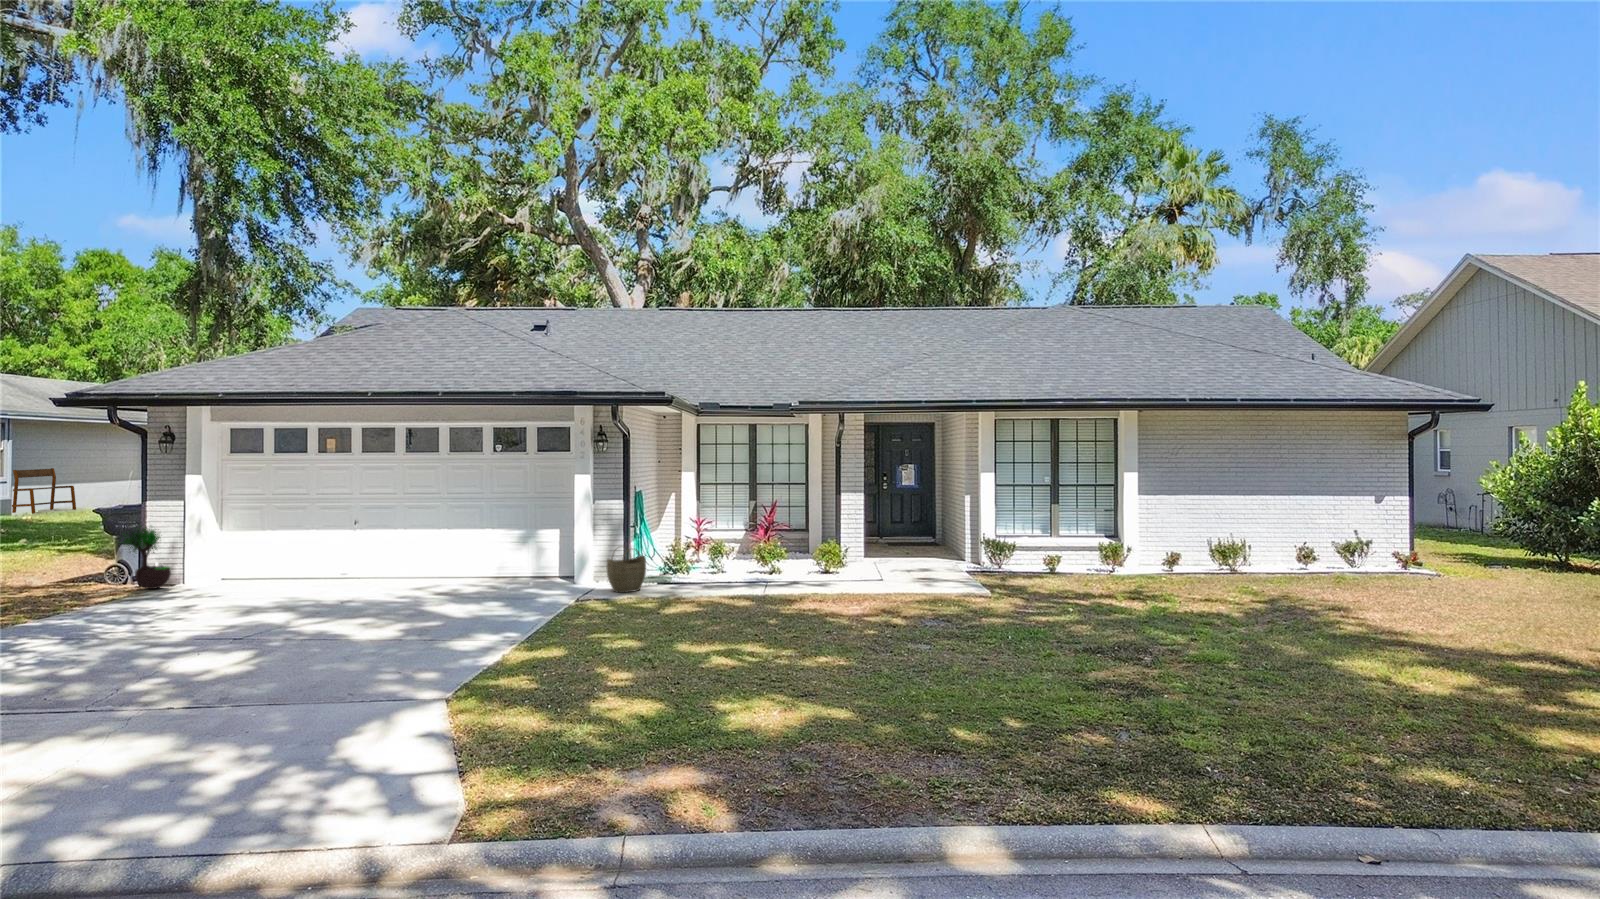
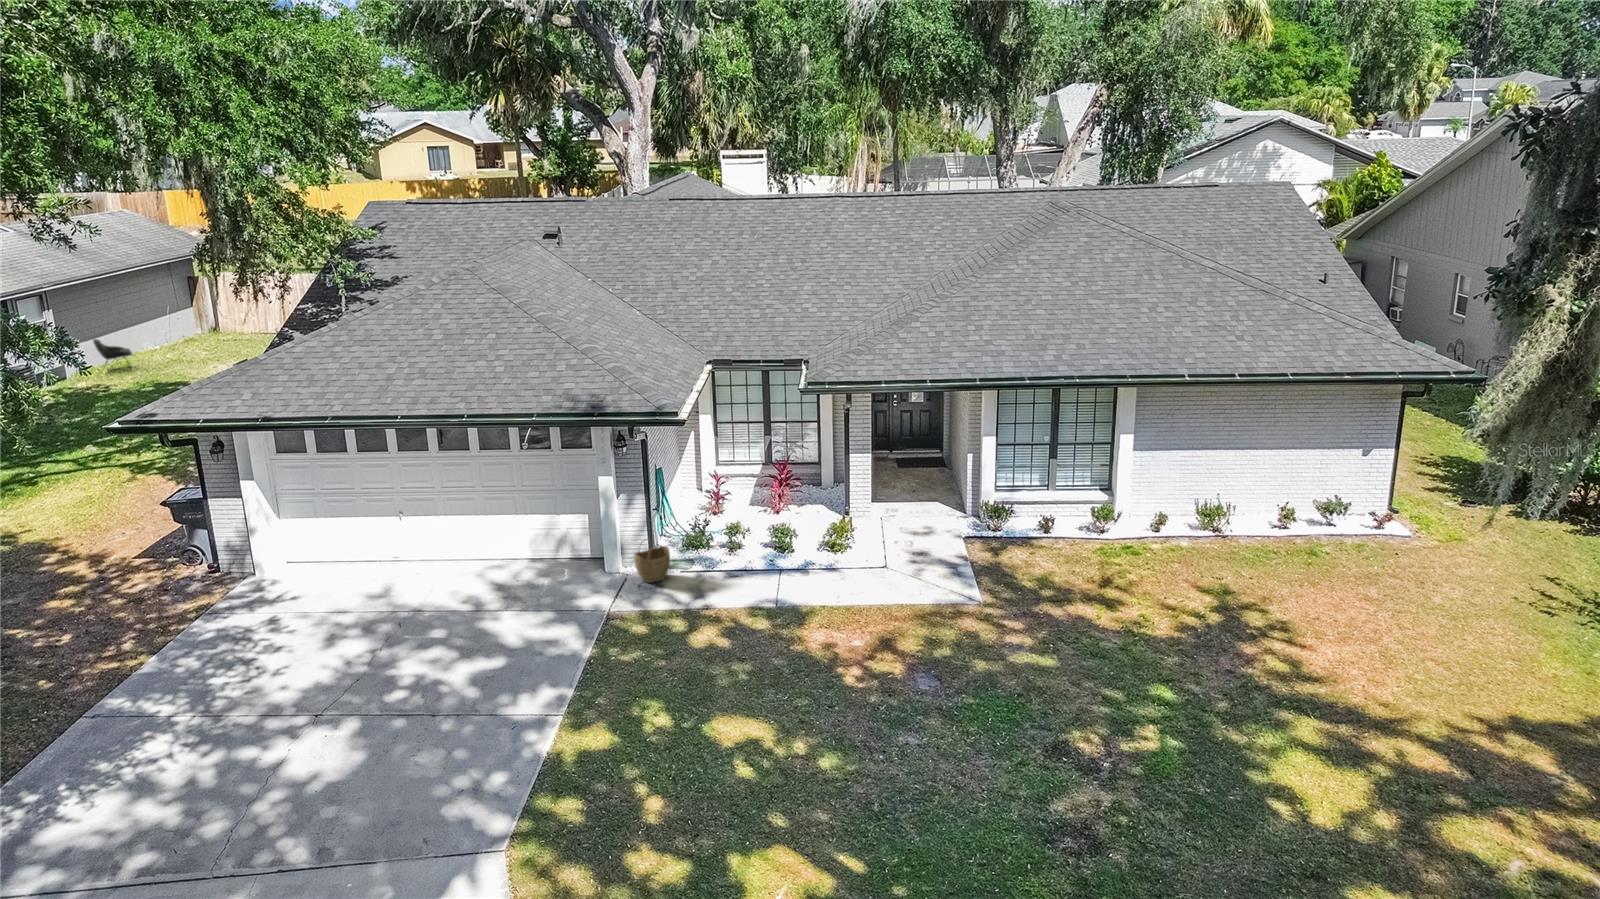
lounge chair: none [86,466,124,500] -> present [93,339,132,370]
bench: present [12,468,76,513] -> none [31,358,98,409]
potted tree: present [123,526,171,589] -> none [193,524,243,581]

